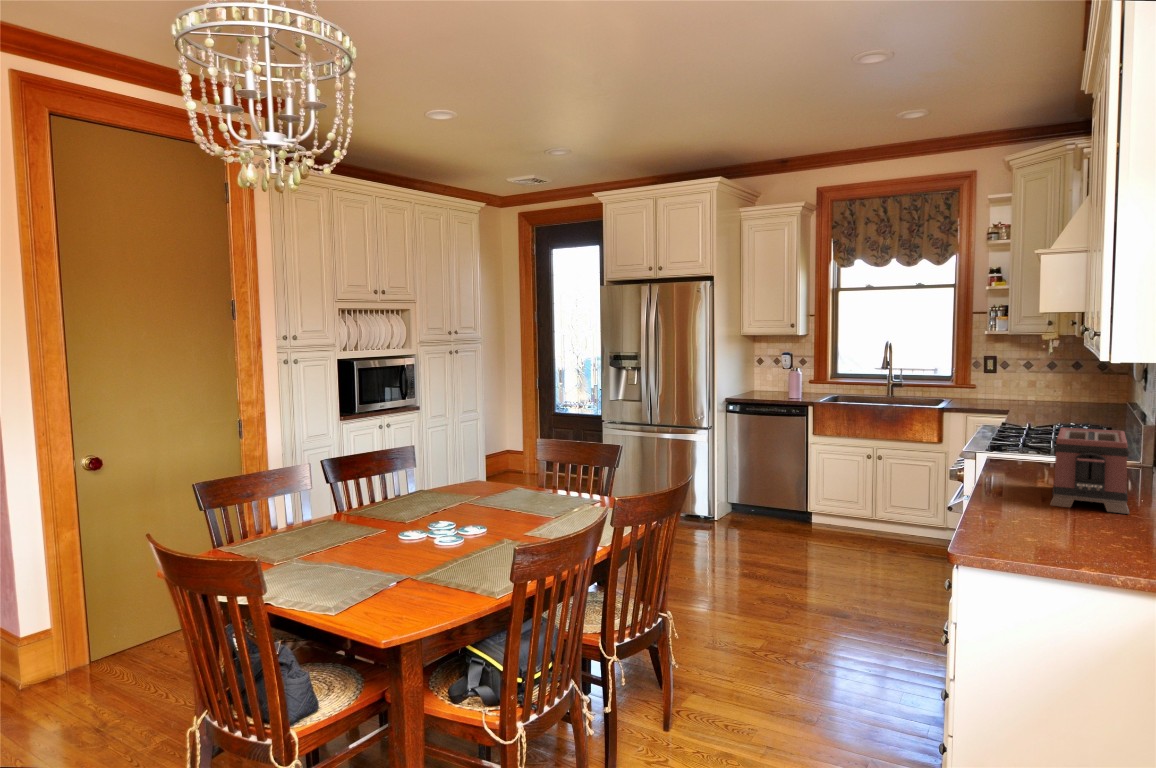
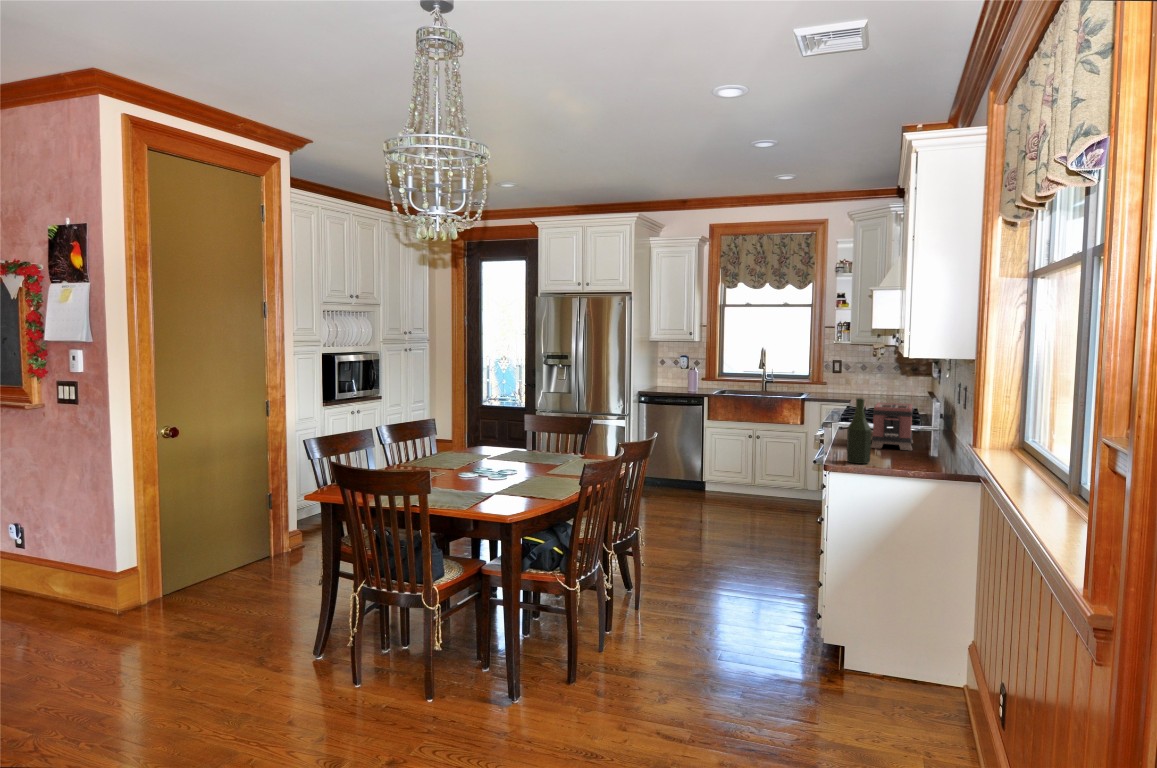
bottle: none [1008,433,1057,552] -> present [847,398,871,464]

